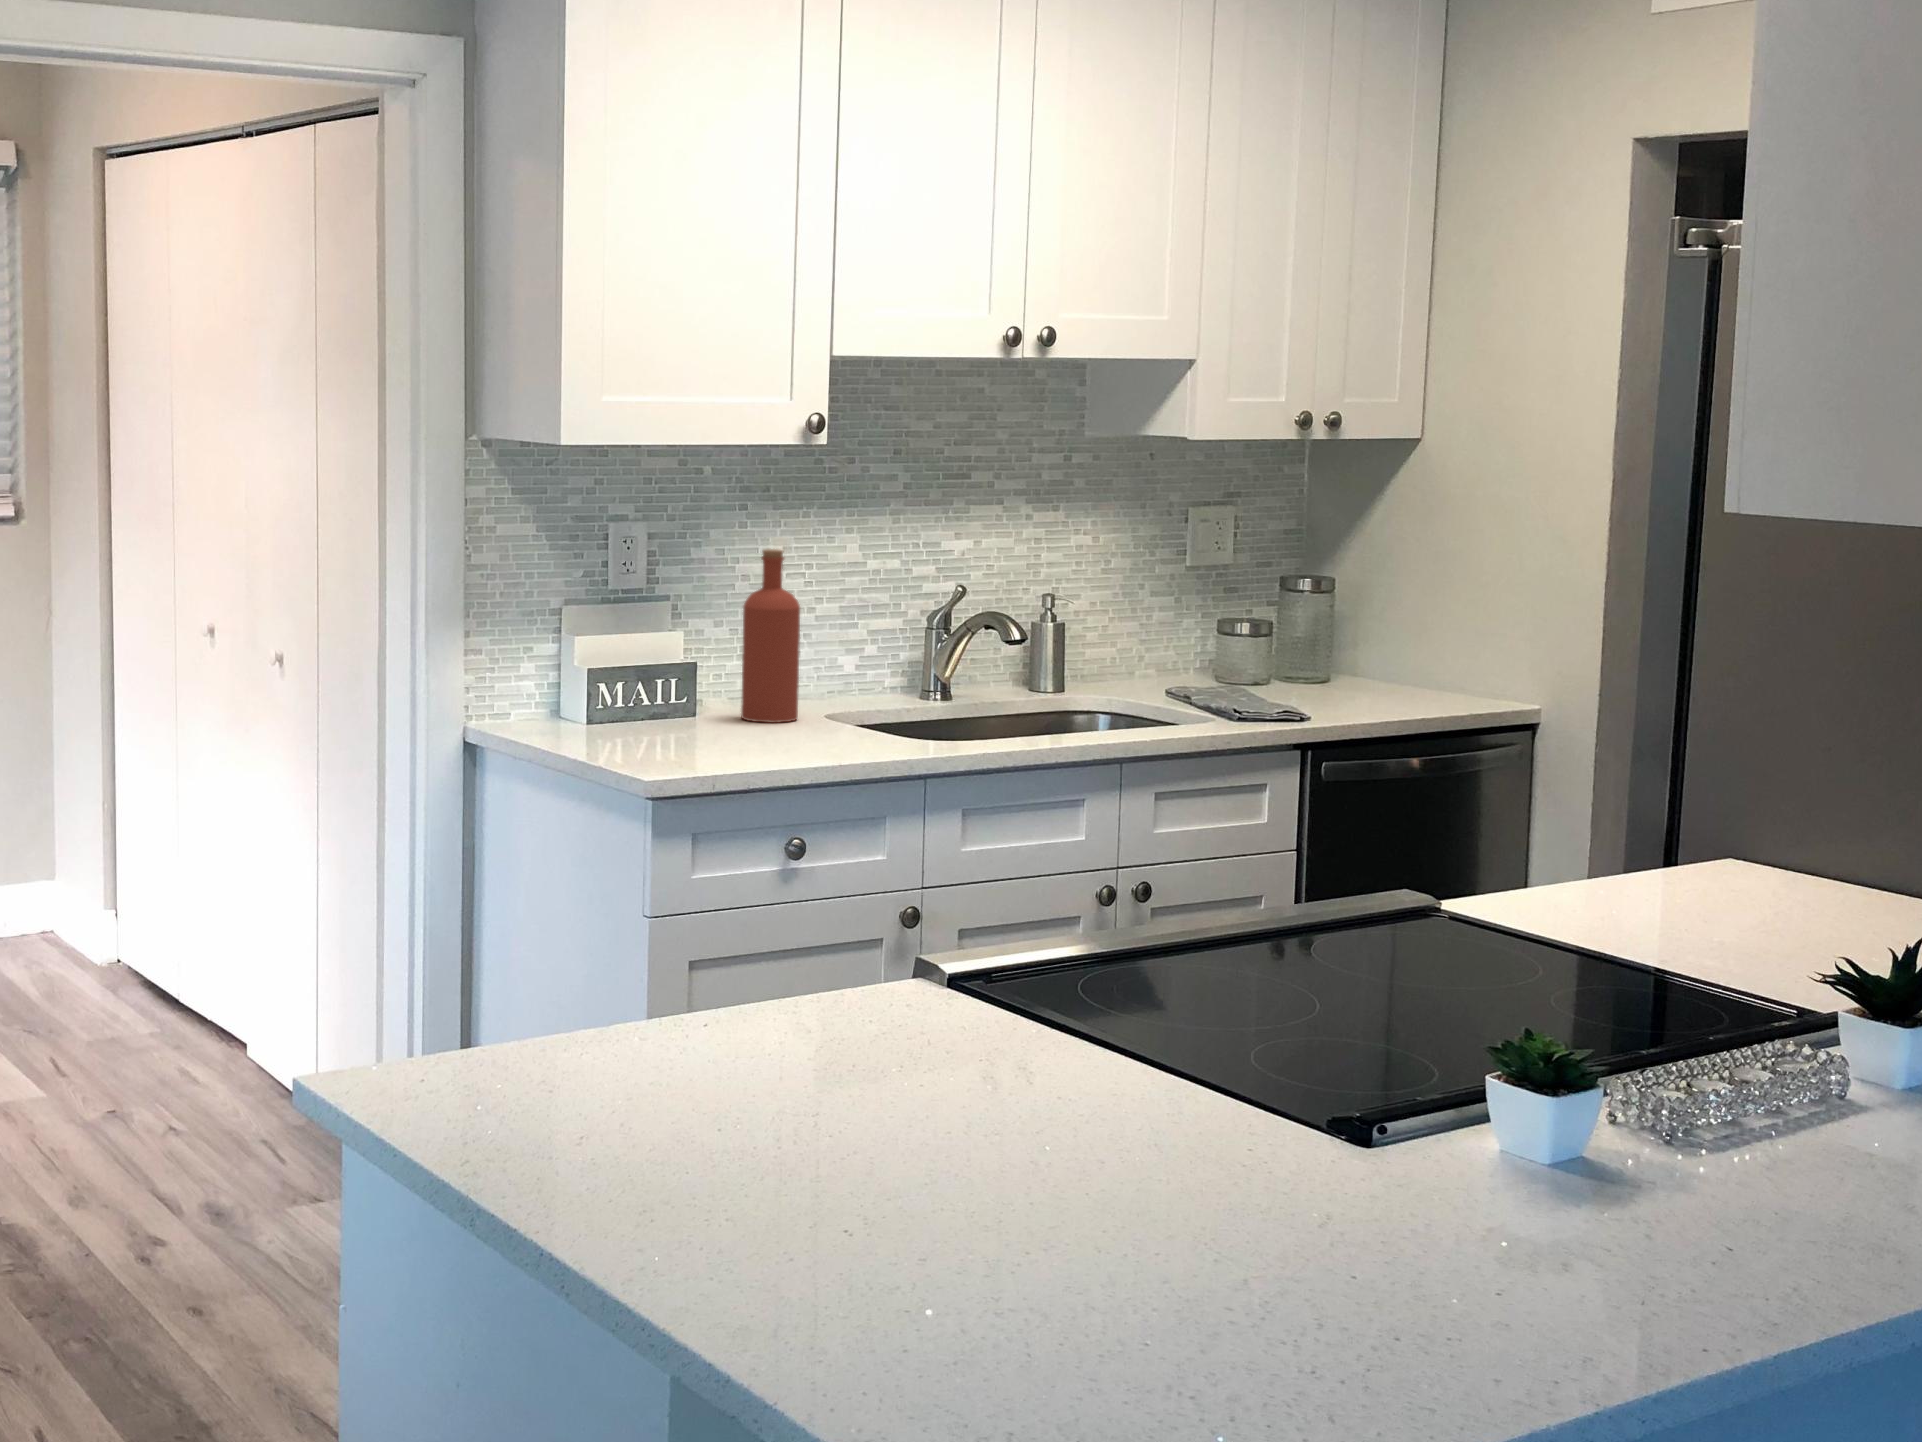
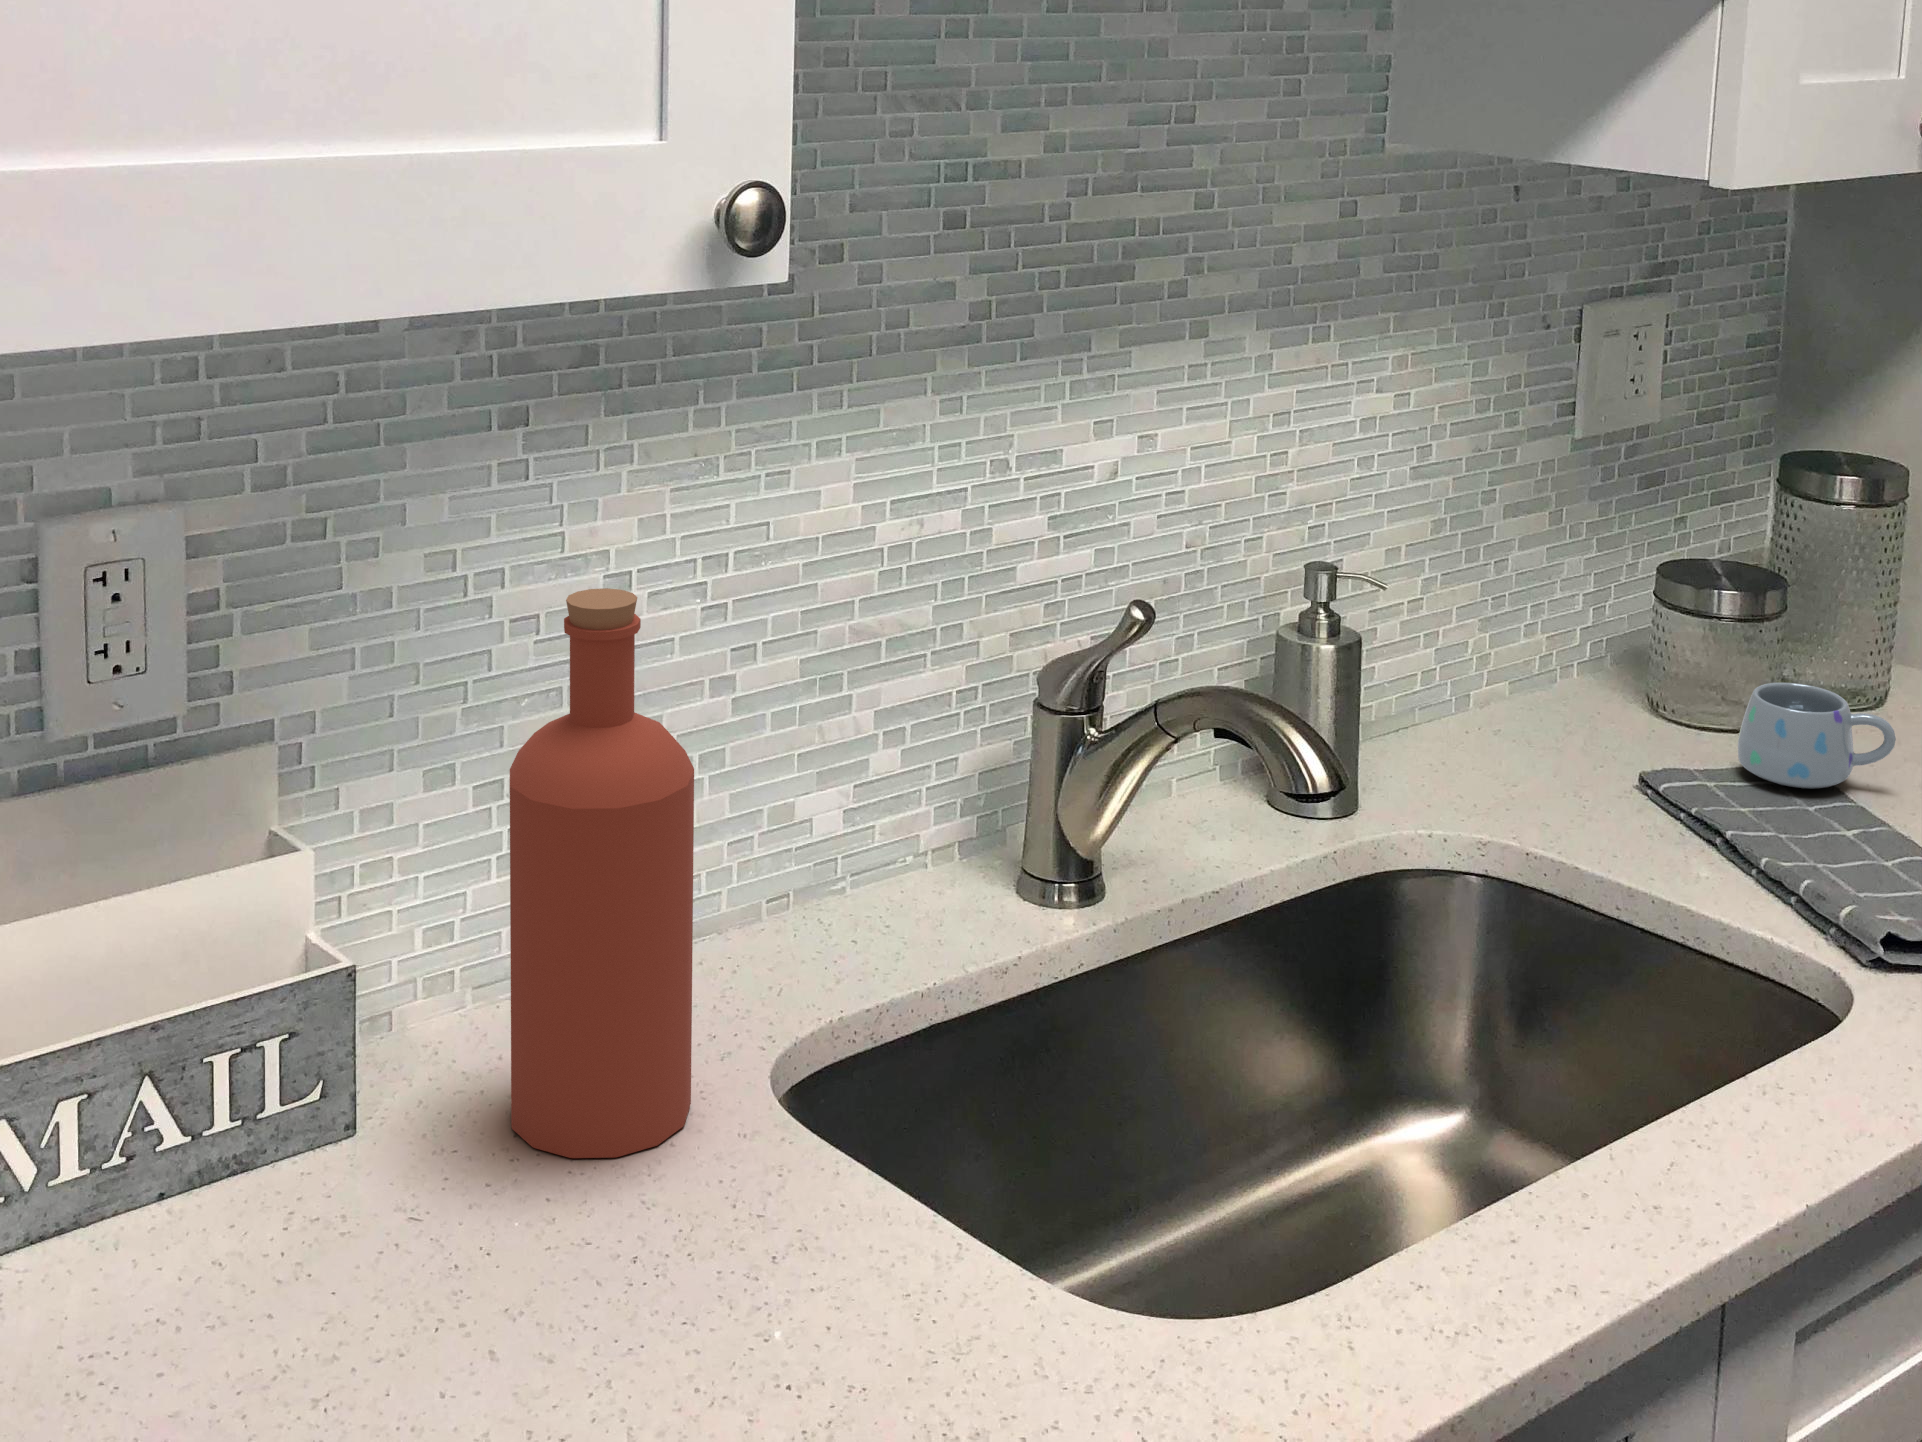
mug: none [1240,659,1302,698] -> present [1738,683,1896,788]

